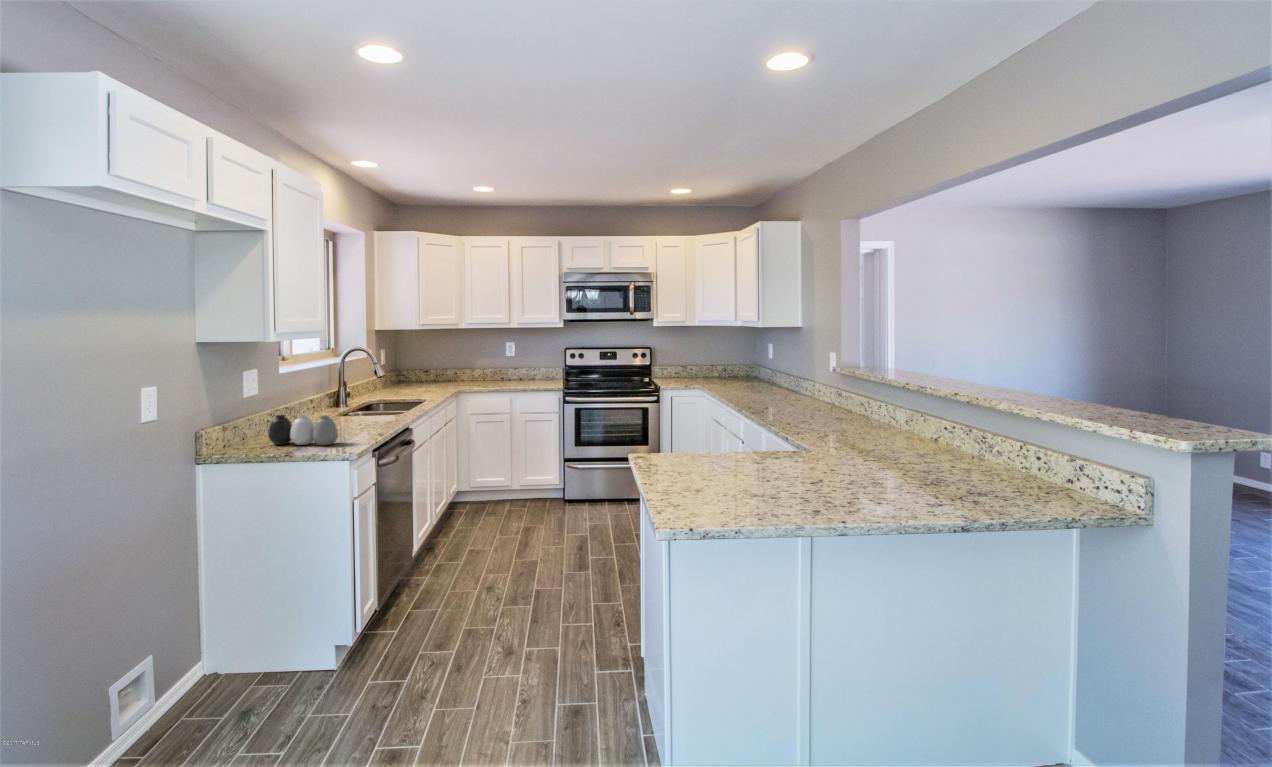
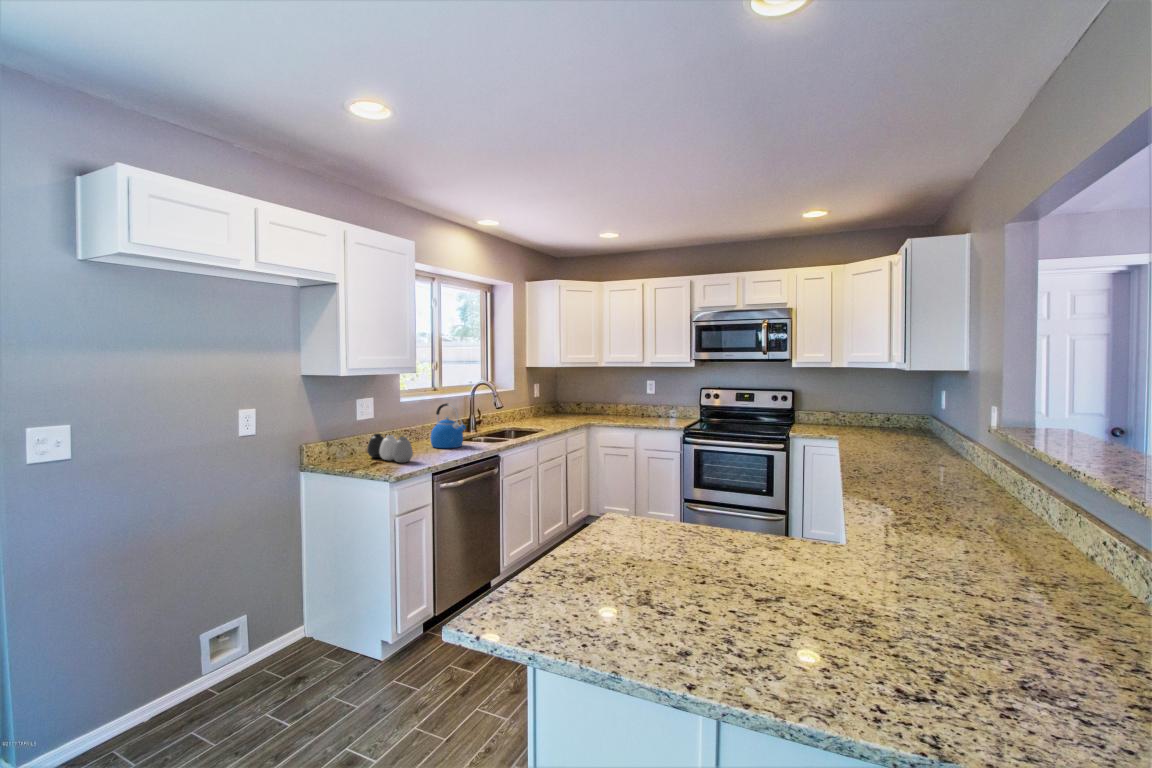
kettle: none [323,376,371,428] -> present [431,403,466,448]

